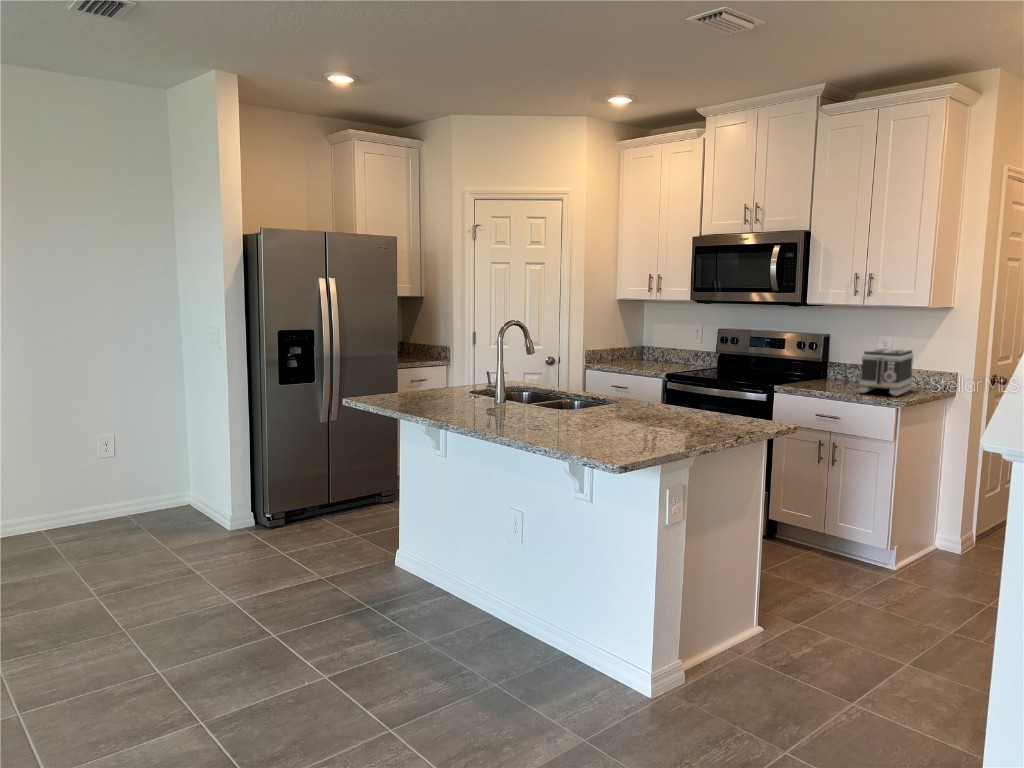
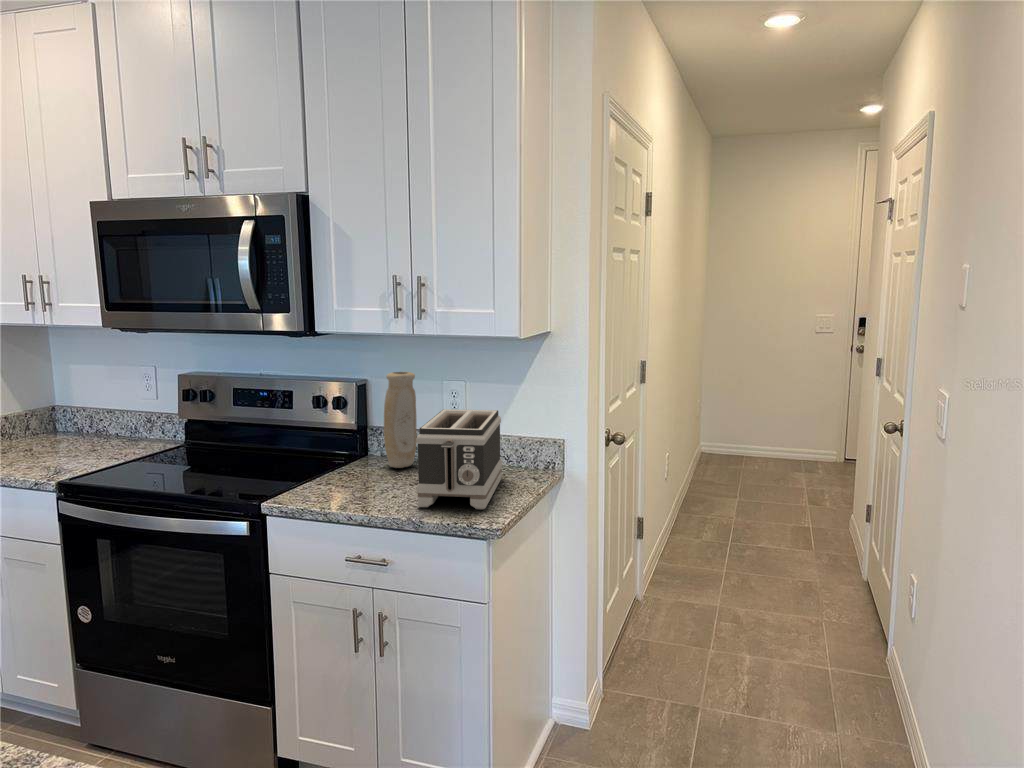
vase: none [840,328,862,382] -> present [384,372,417,468]

